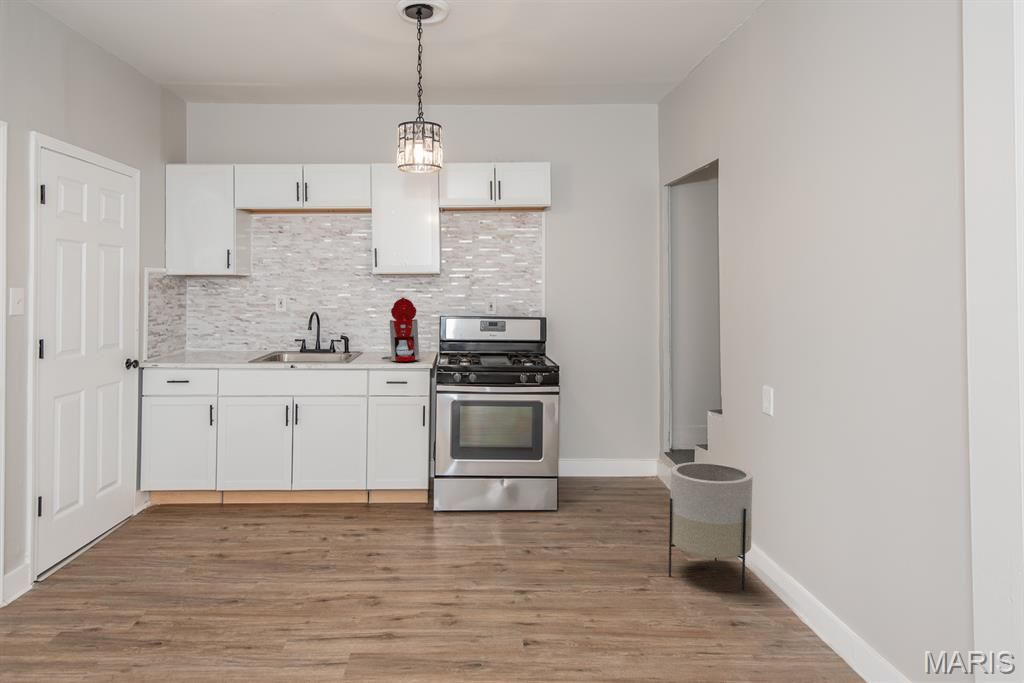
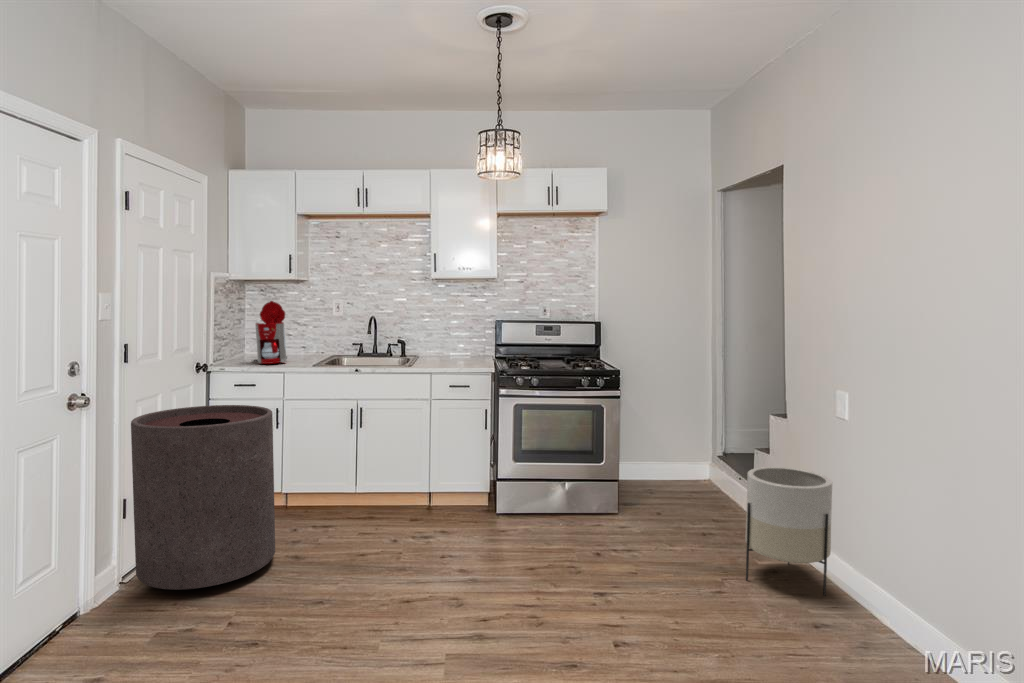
coffee maker: present [382,298,420,361] -> present [254,301,287,364]
trash can: none [43,402,199,588] -> present [131,405,275,590]

